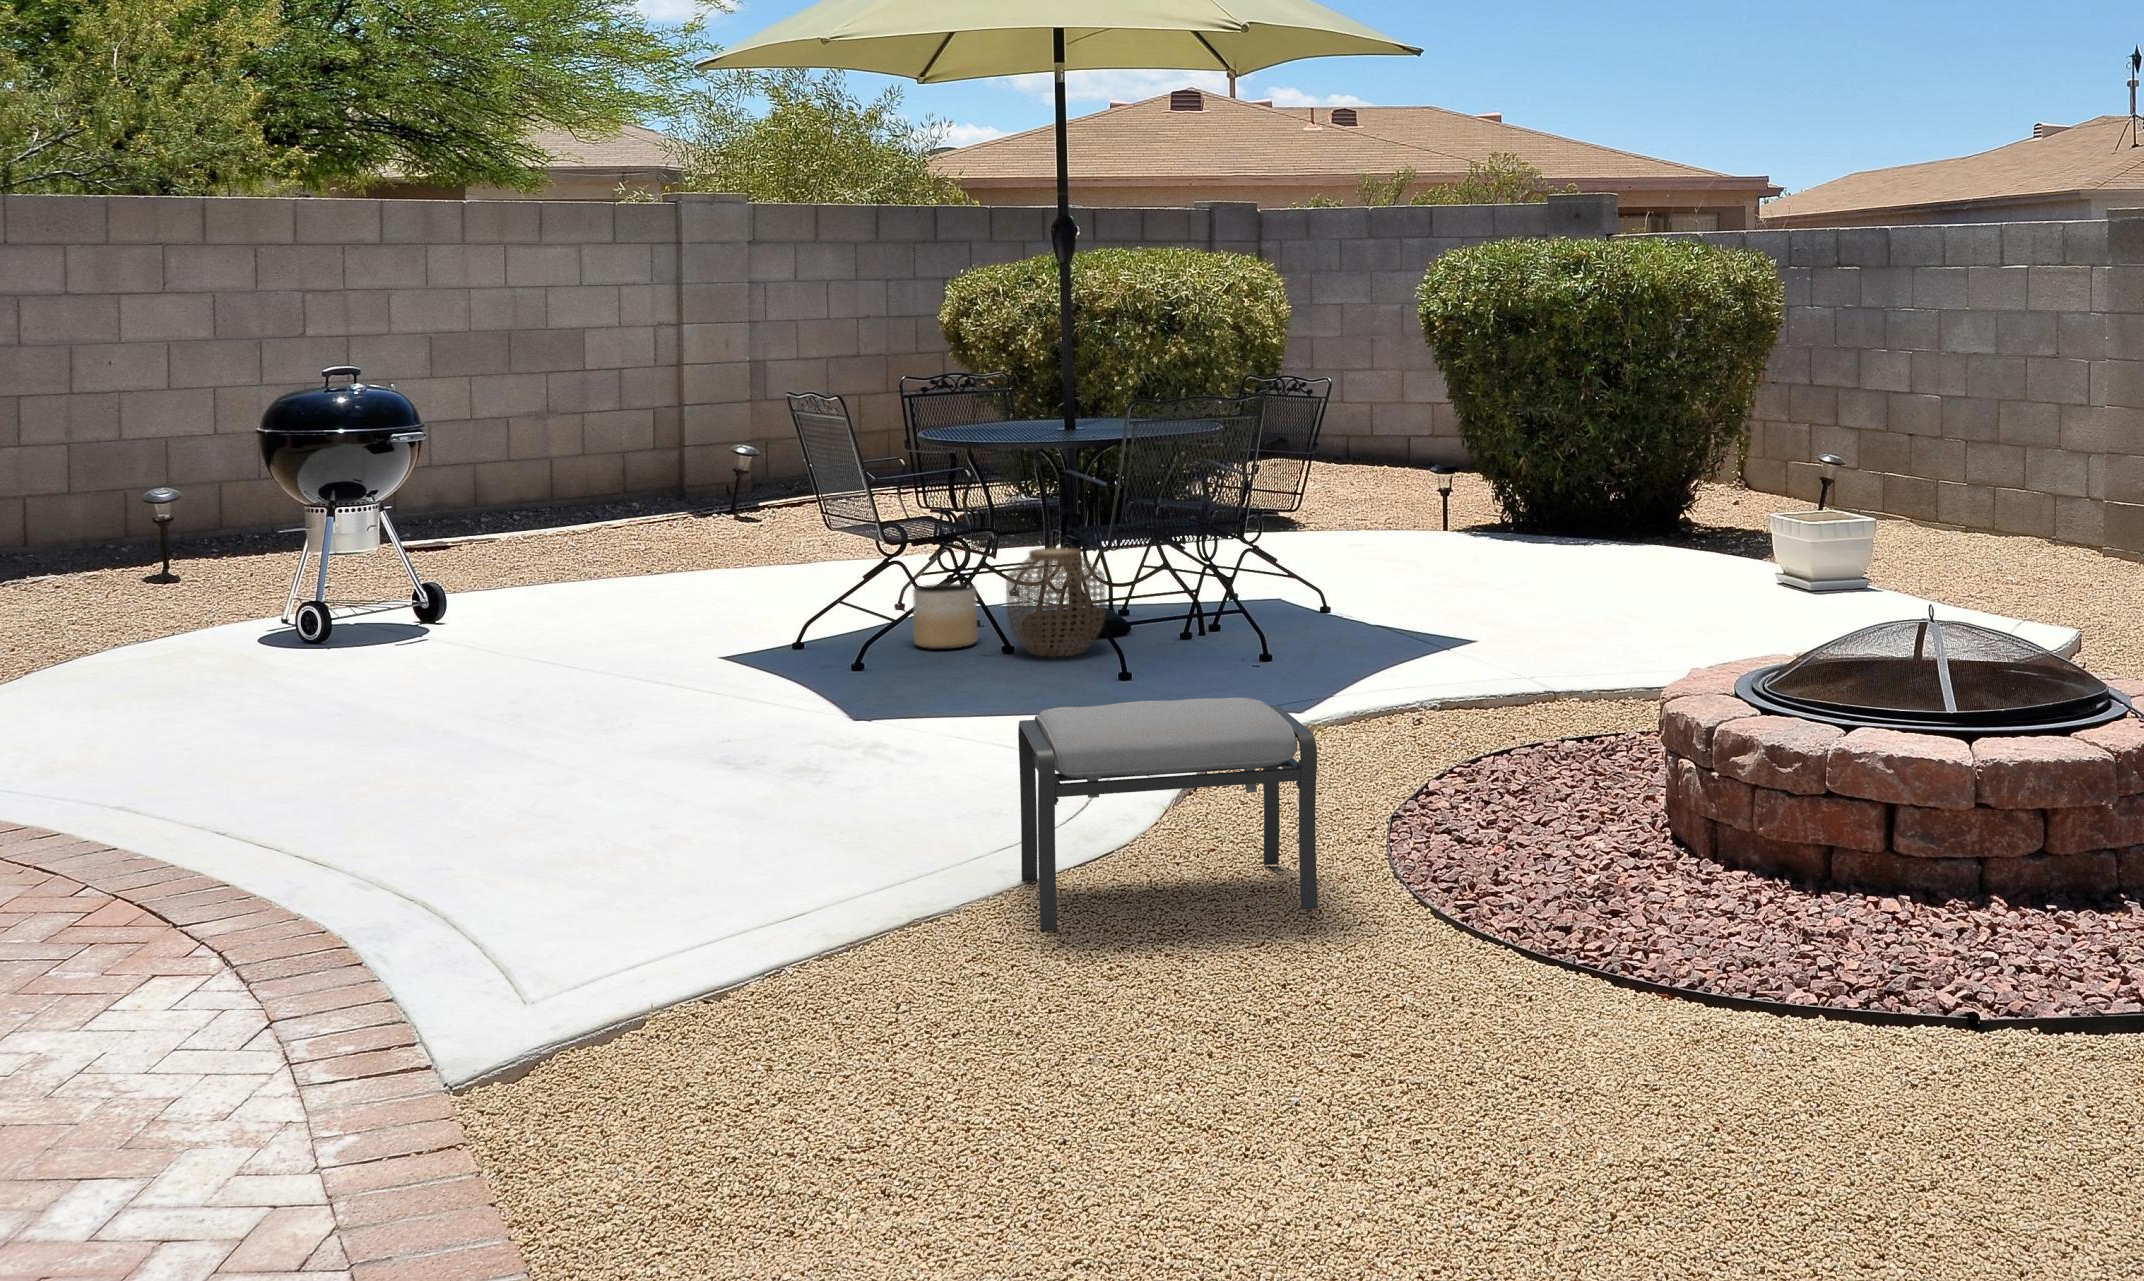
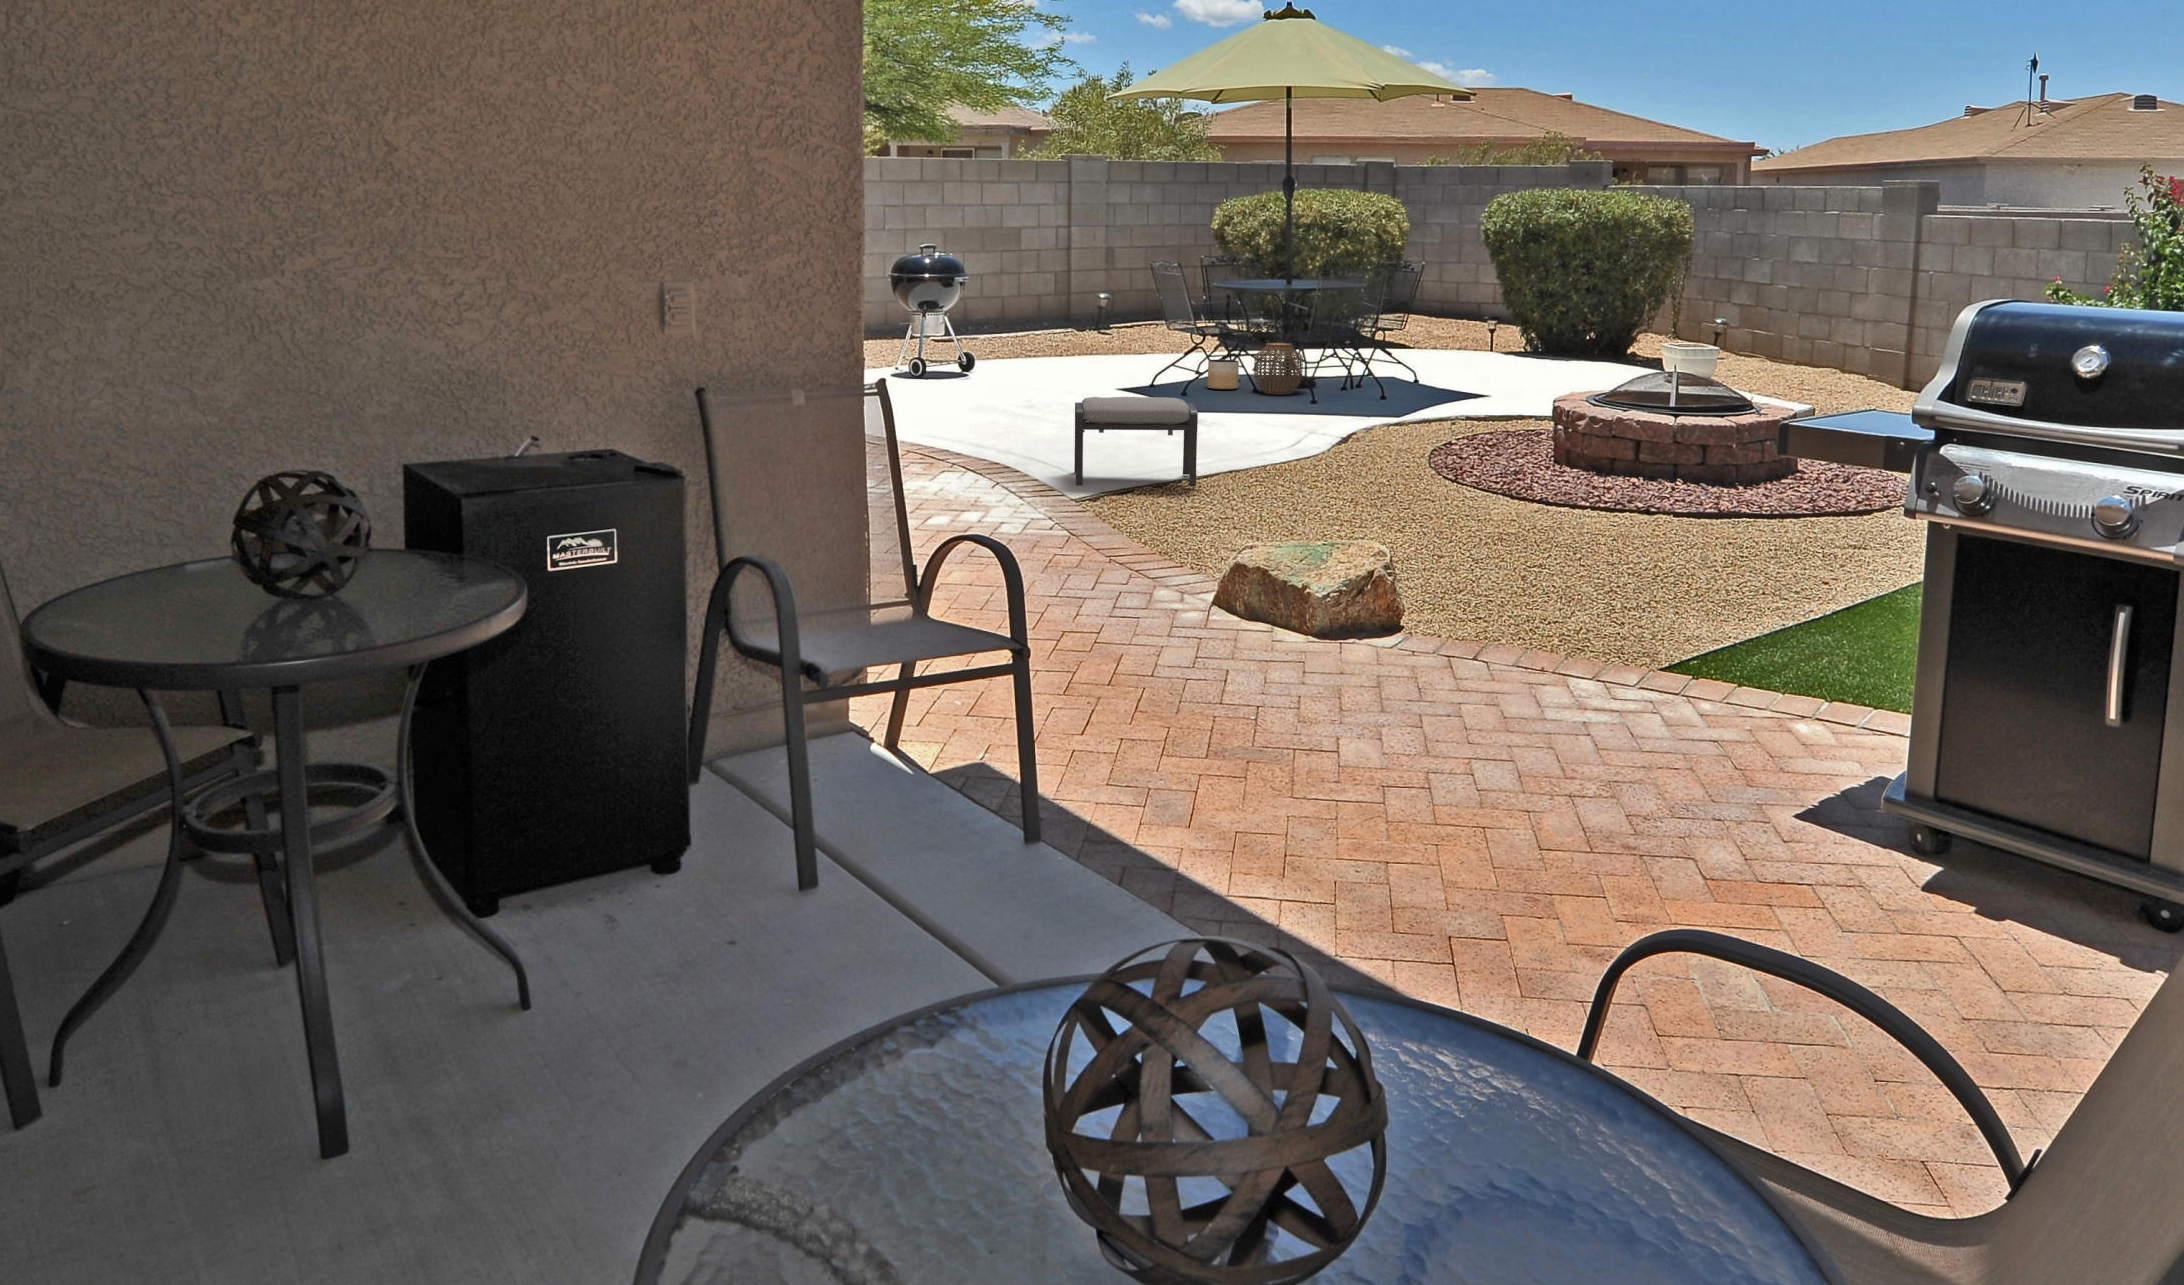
ottoman: present [1018,698,1318,931] -> present [1074,397,1198,486]

